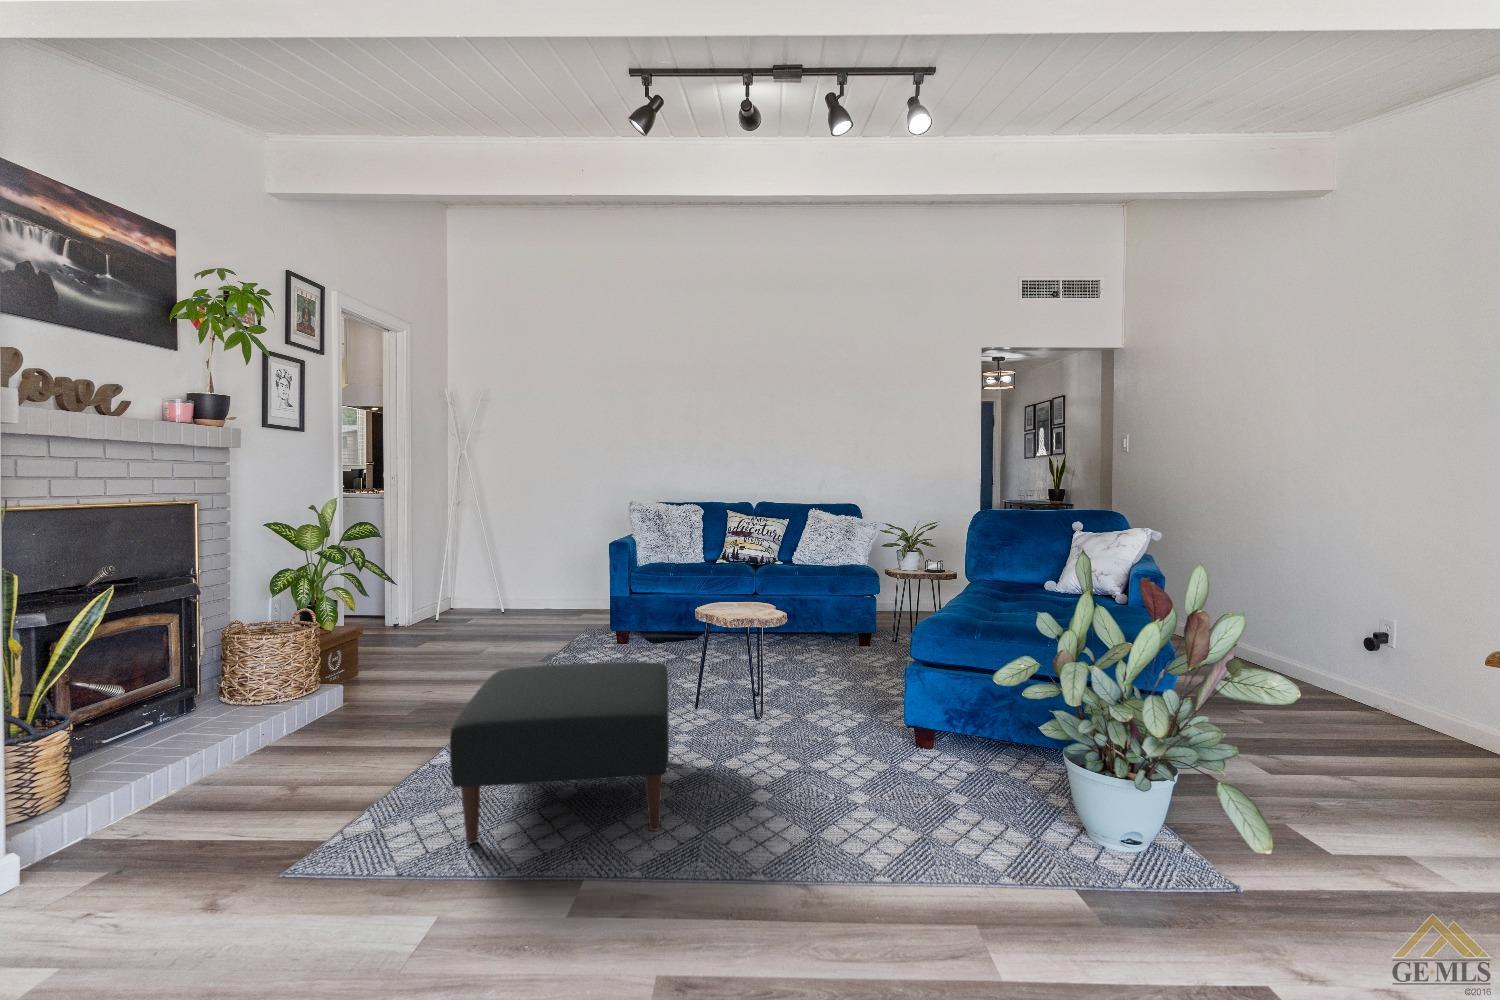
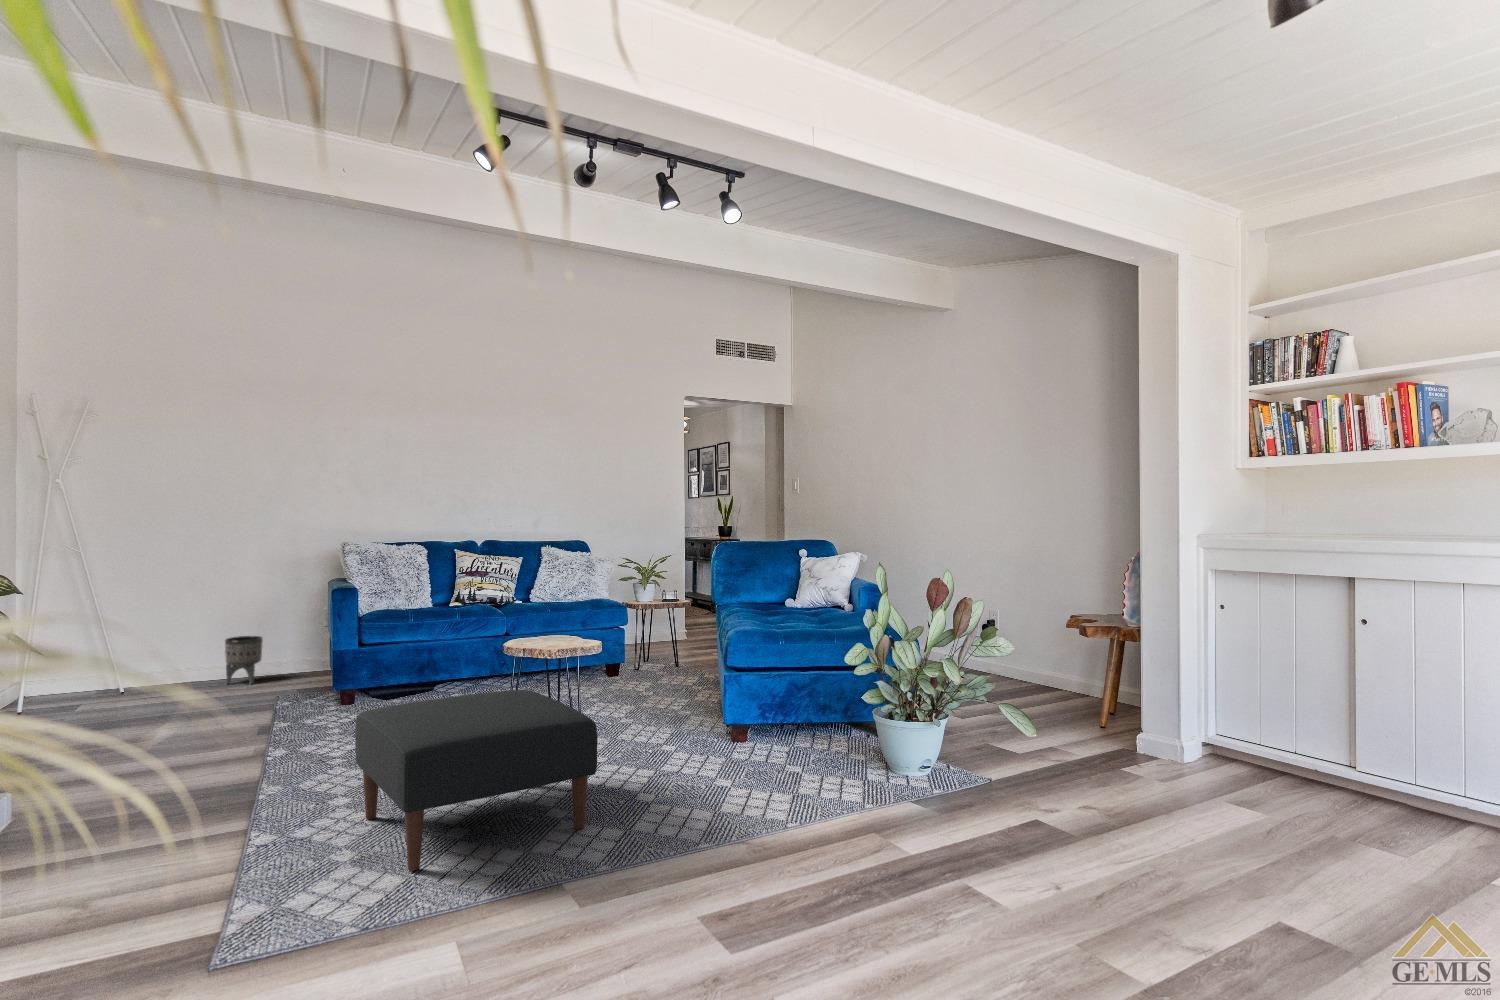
planter: none [562,577,589,617] -> present [225,636,263,684]

